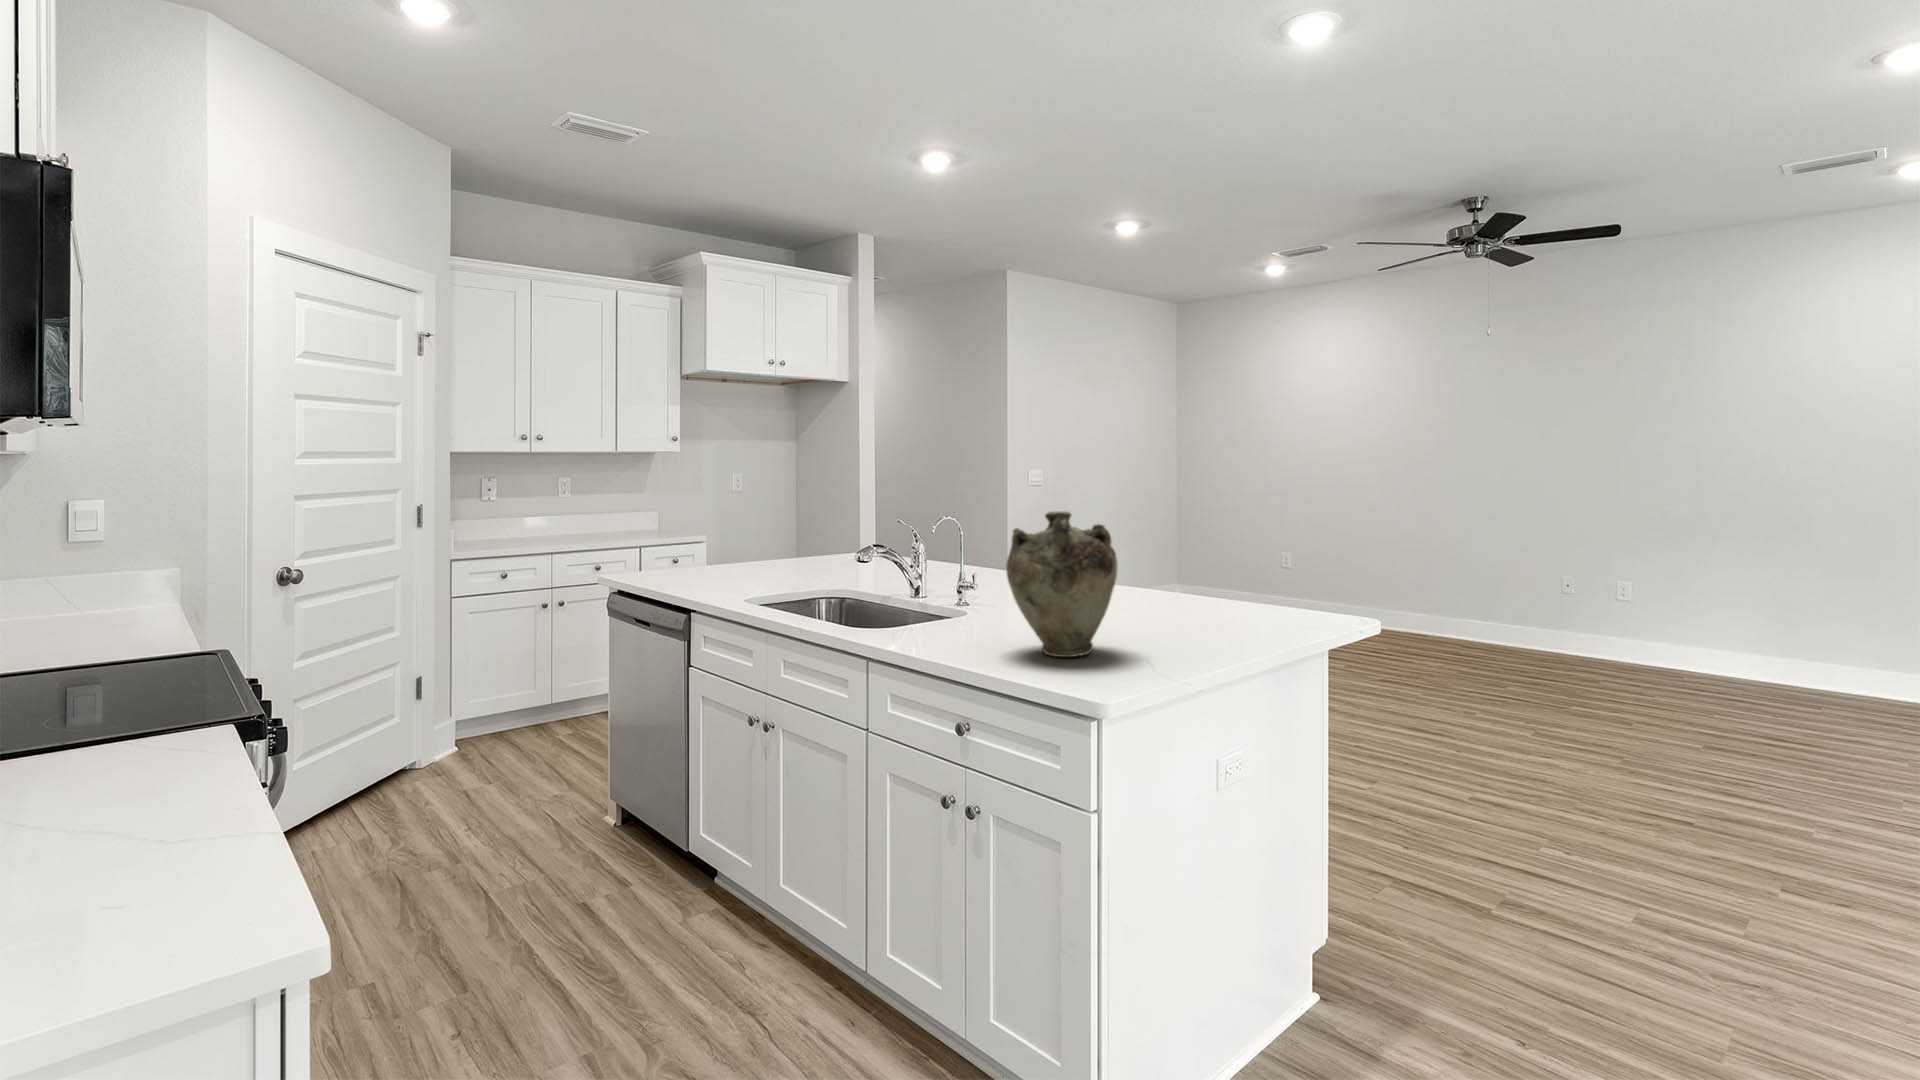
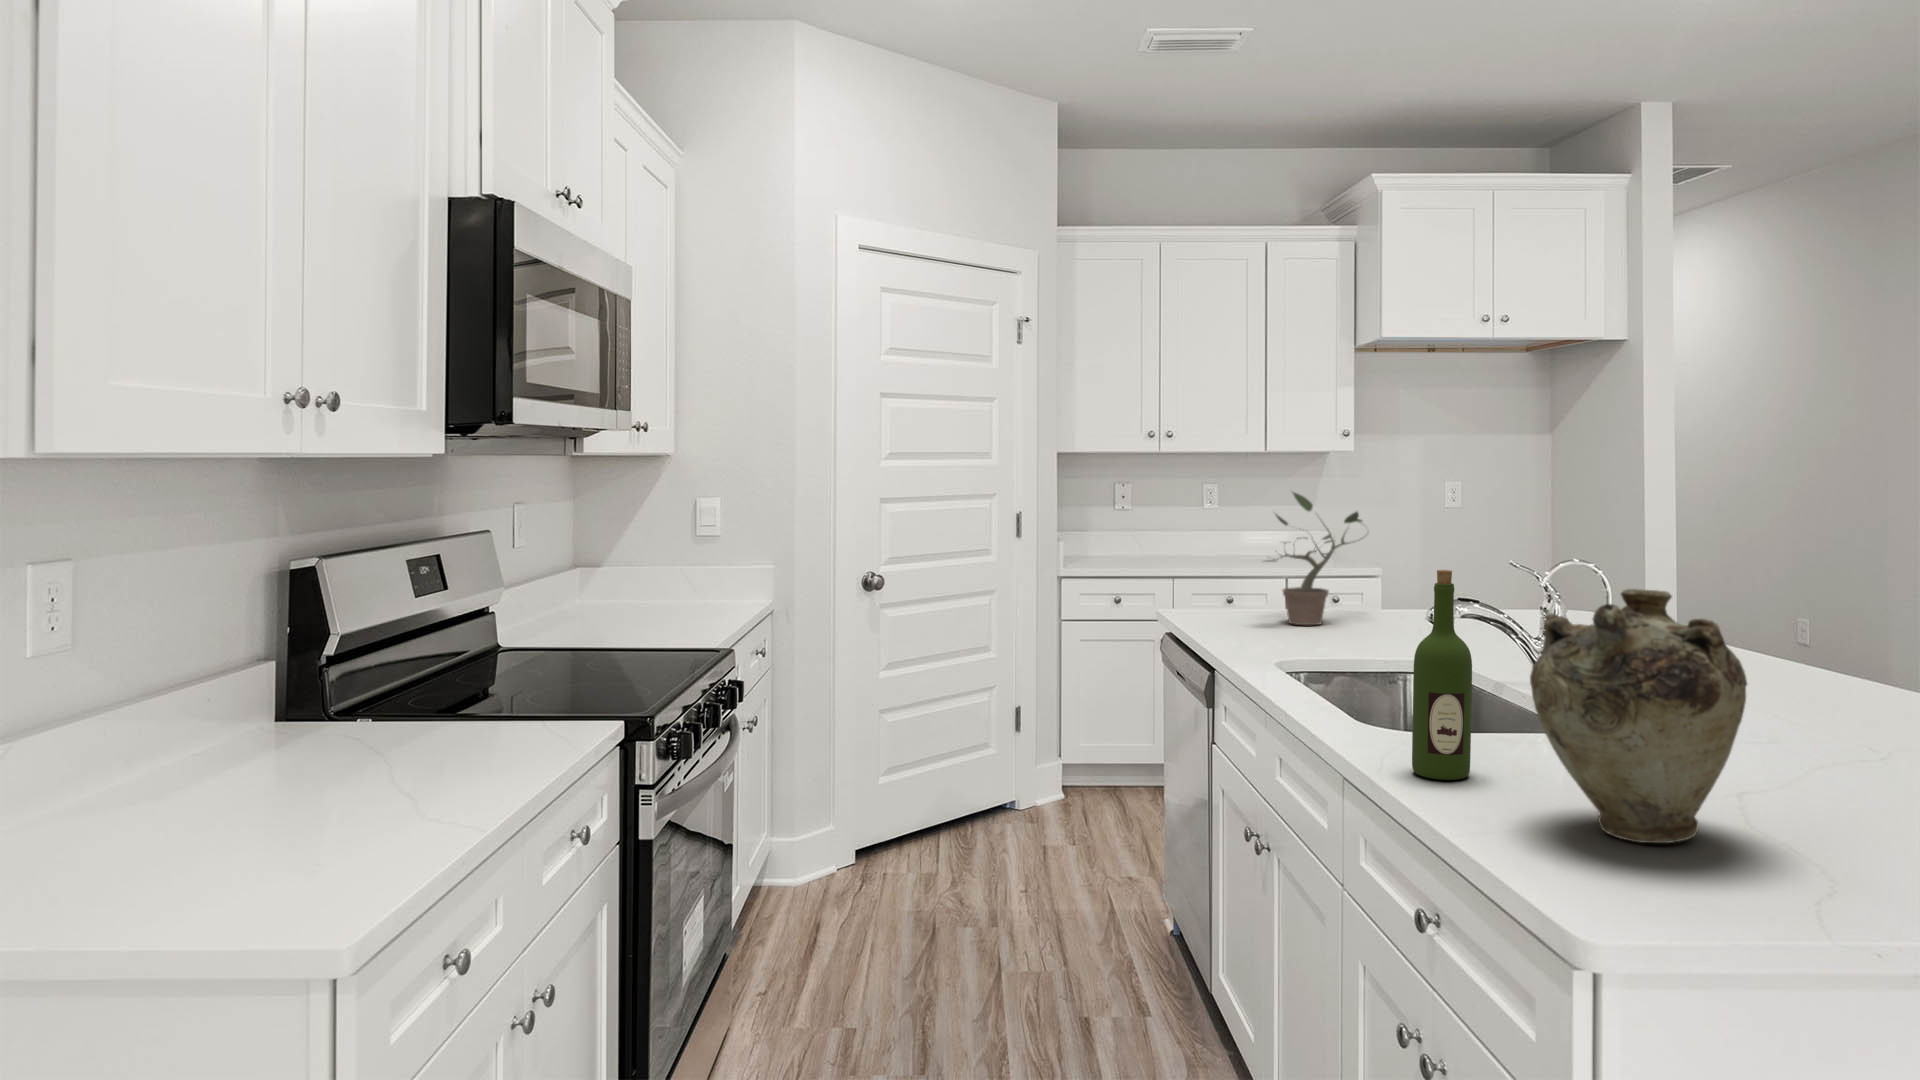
potted plant: none [686,474,758,575] -> present [1265,492,1363,625]
wine bottle: none [912,509,947,645] -> present [1412,570,1472,780]

